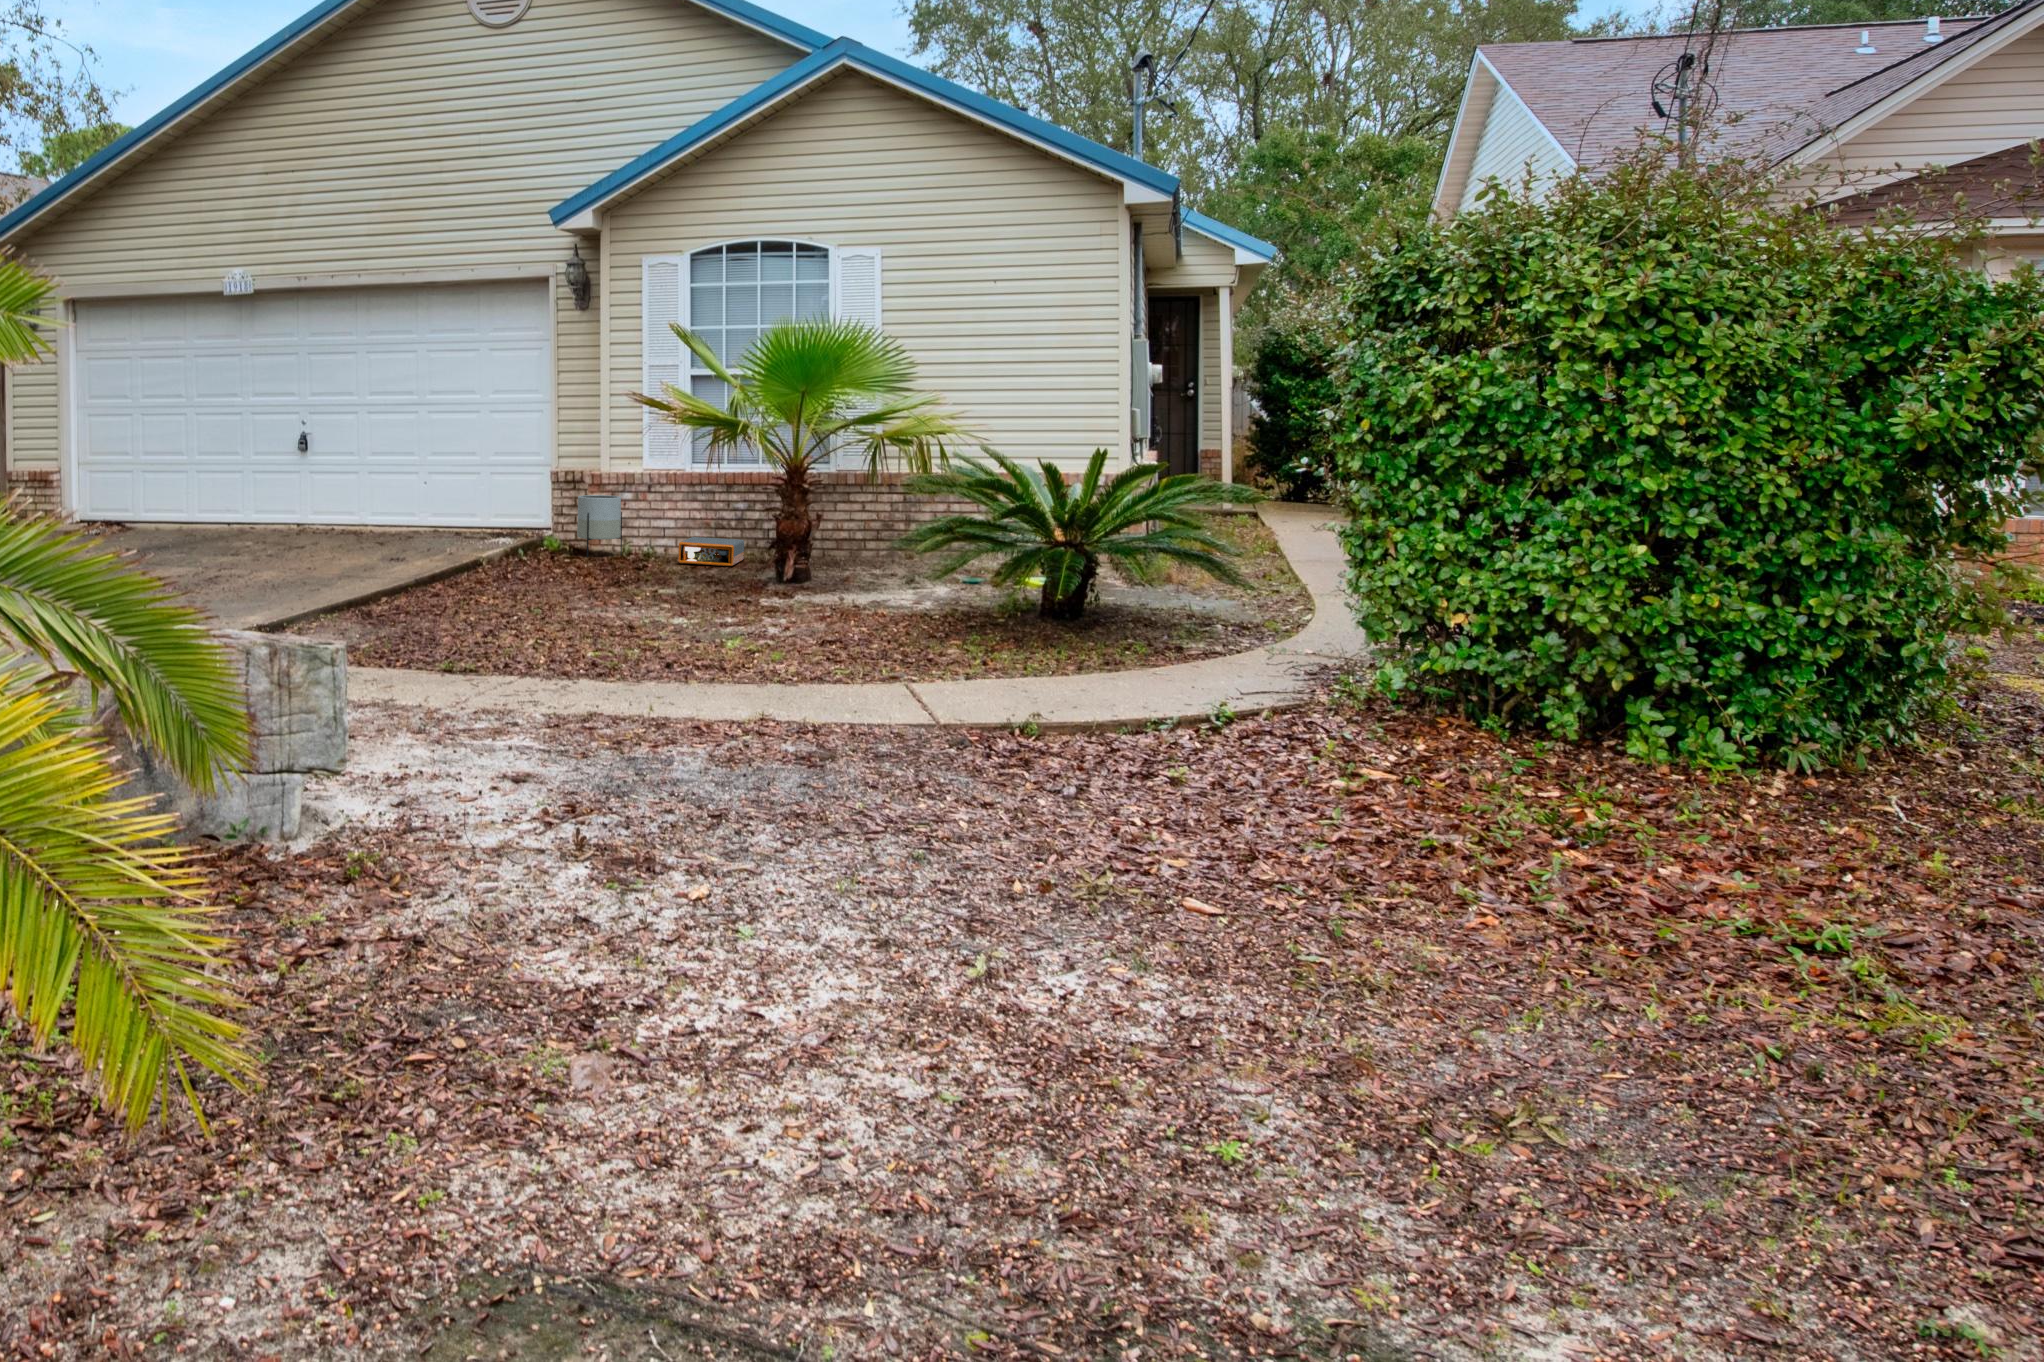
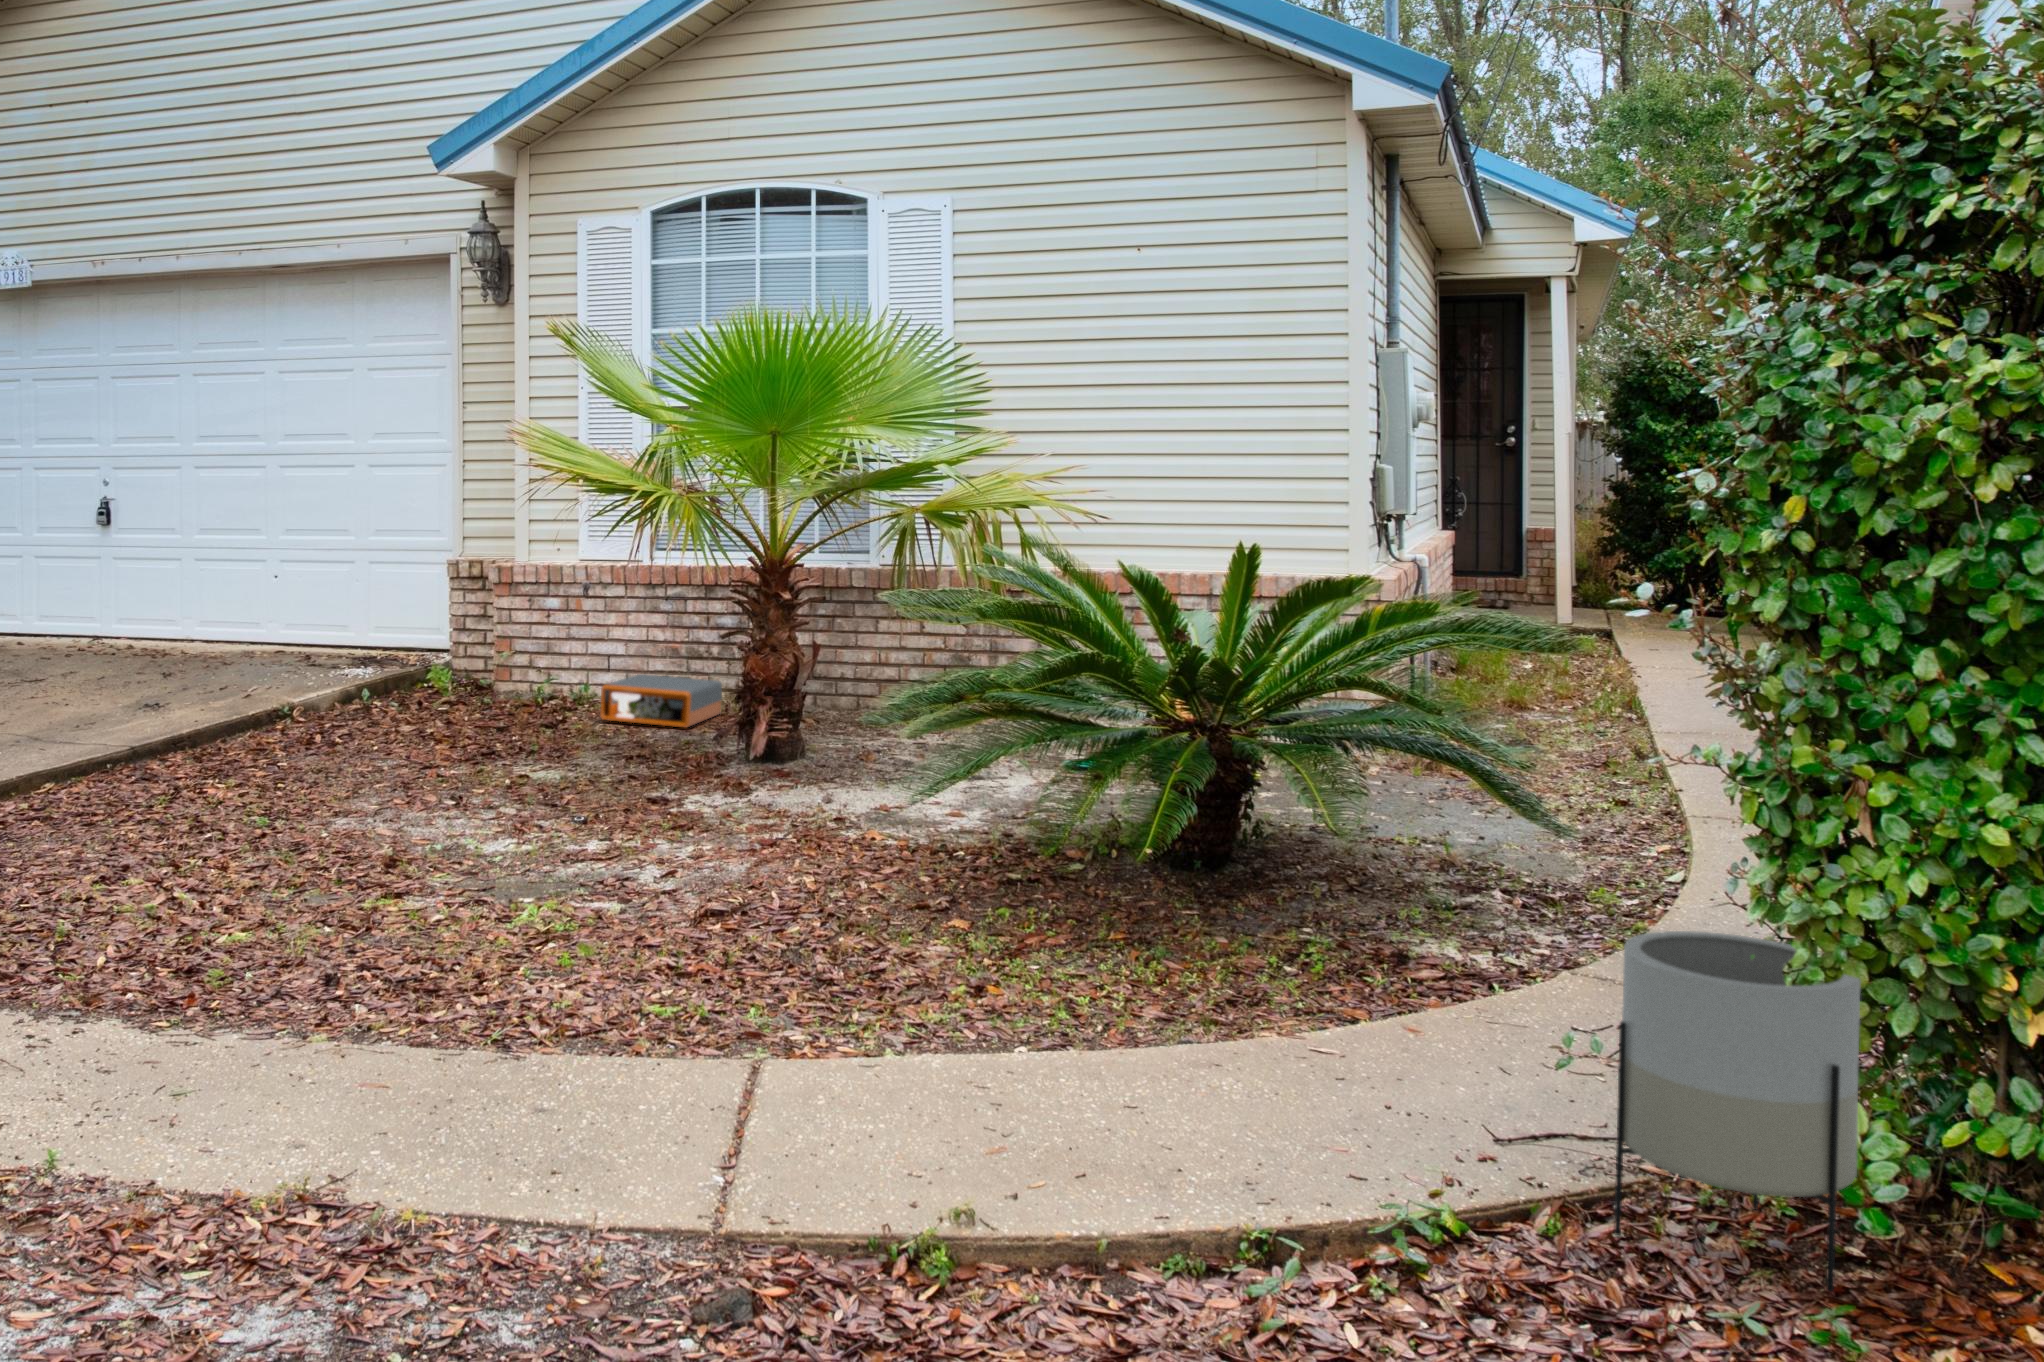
planter: present [577,495,622,557] -> present [1614,931,1860,1293]

